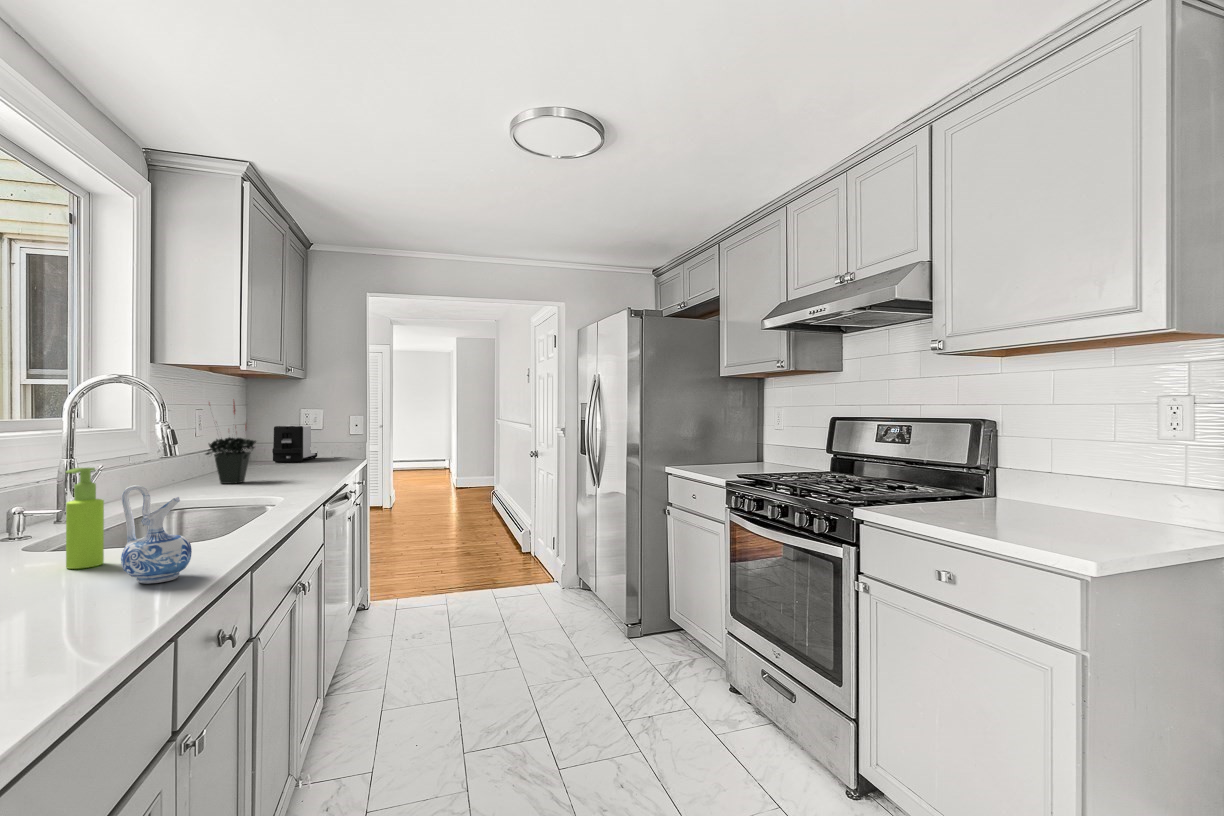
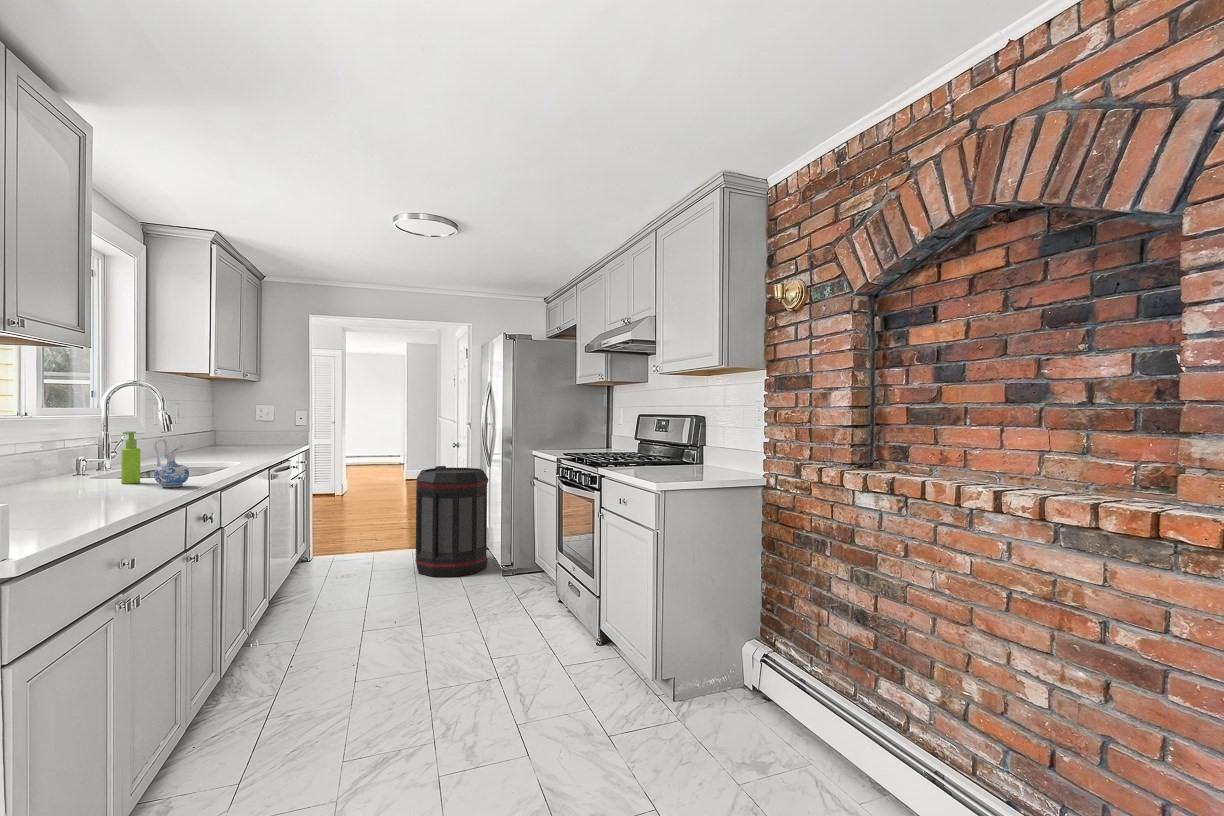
potted plant: present [206,403,256,484] -> none [185,396,222,456]
toaster: present [272,426,317,463] -> none [234,417,270,446]
trash can: none [508,487,602,638] -> present [416,466,488,577]

